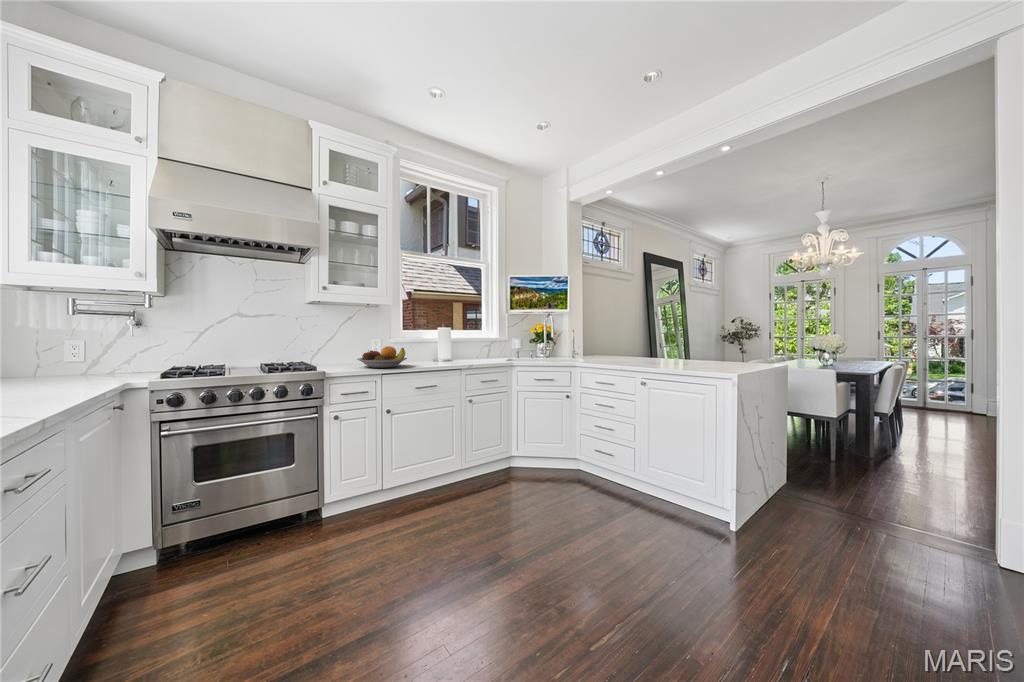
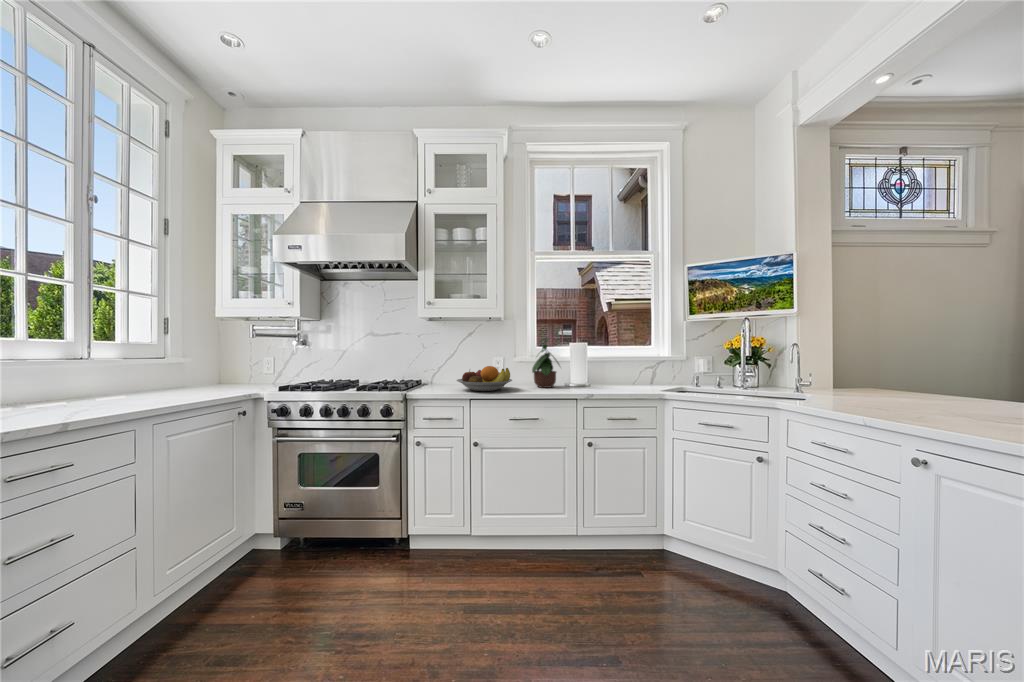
potted plant: none [411,321,438,363] -> present [532,339,559,388]

